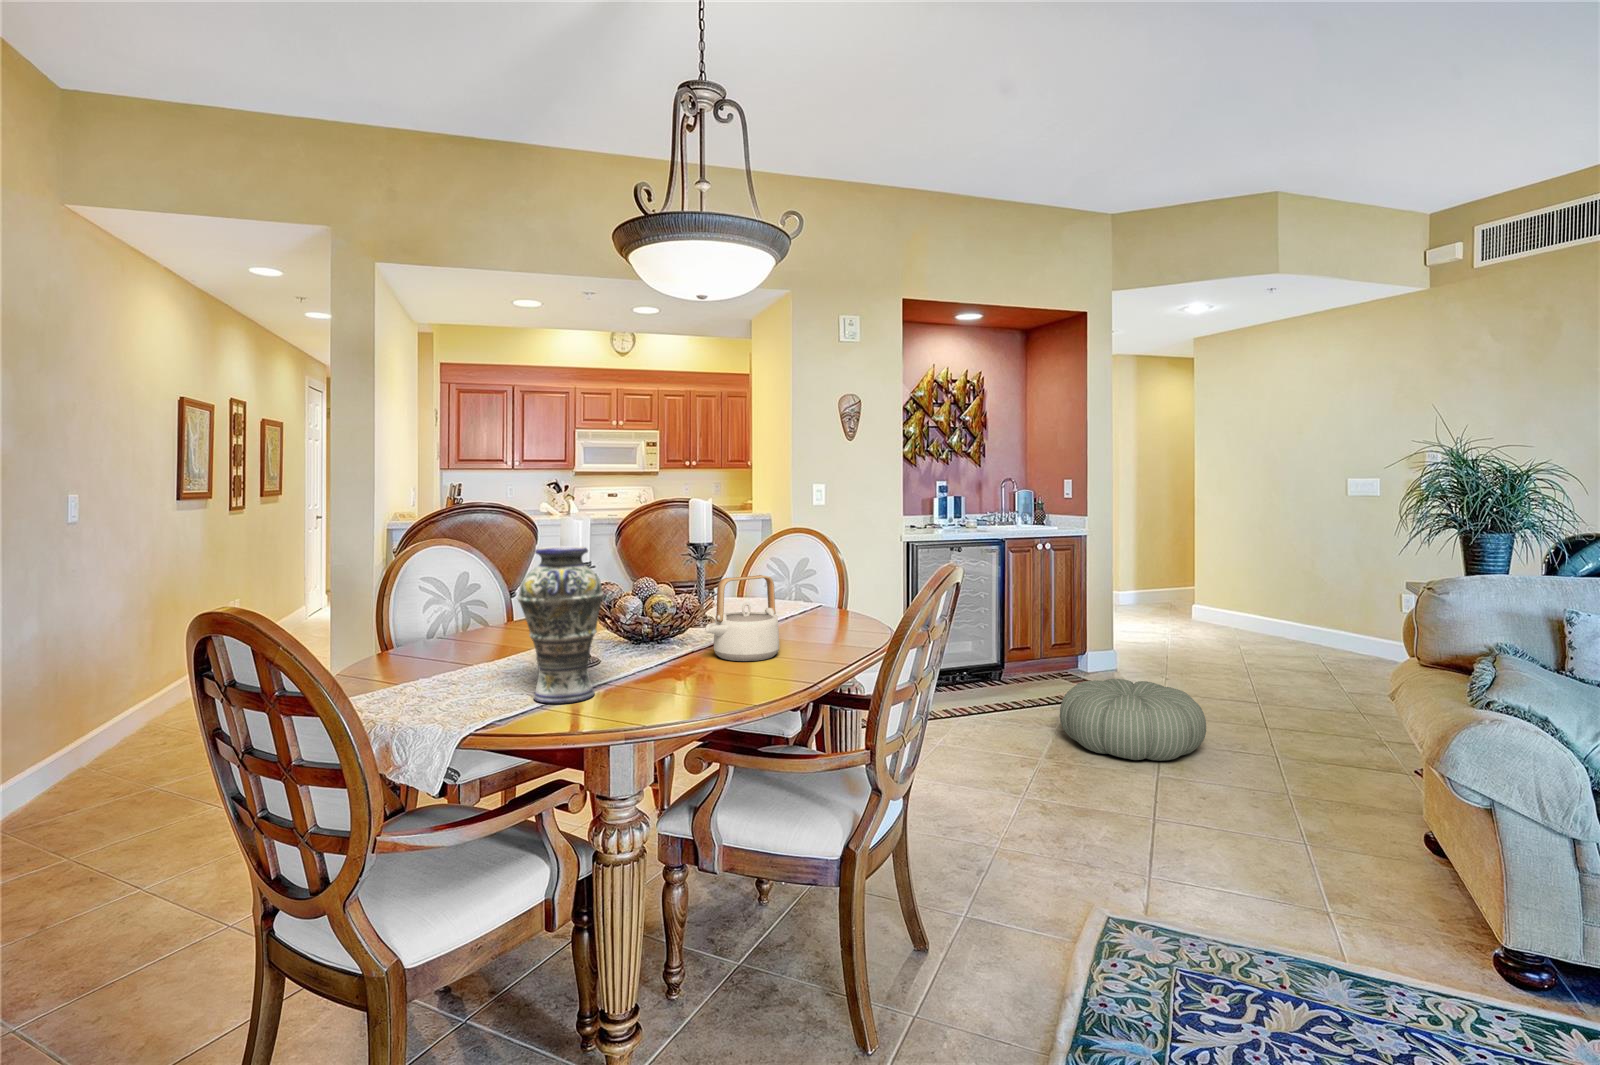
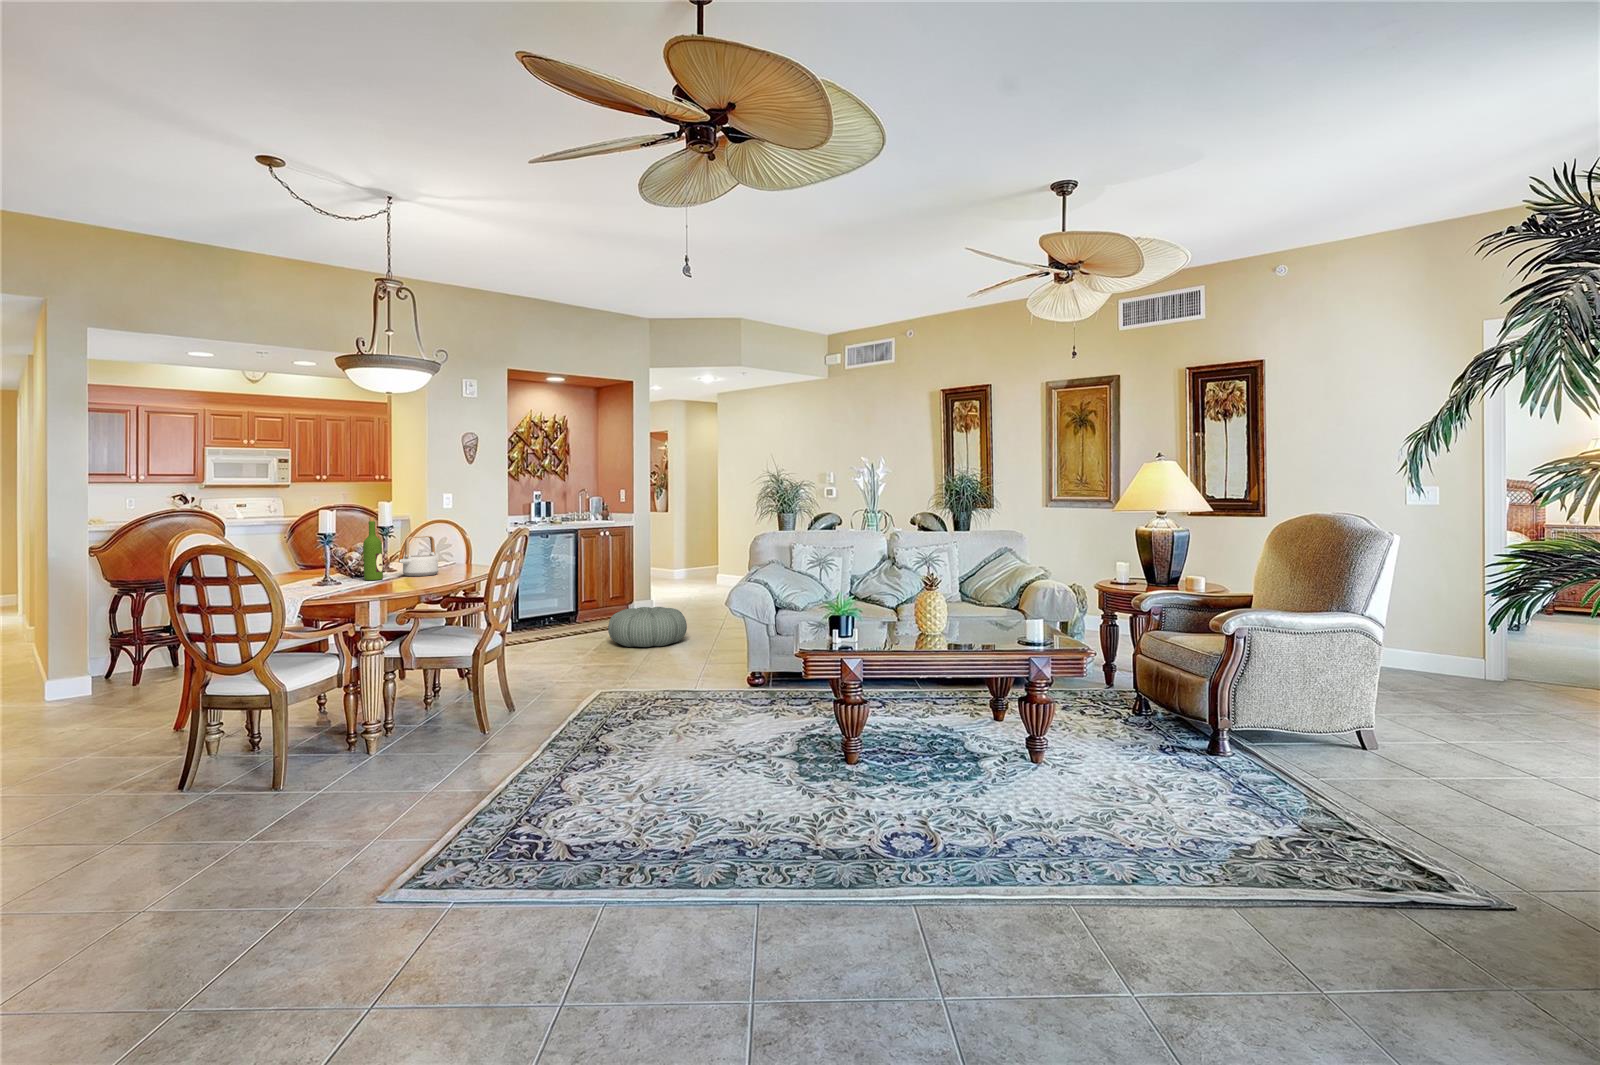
wine bottle: none [636,539,671,671] -> present [363,517,383,580]
vase: present [518,546,604,704] -> none [313,519,356,588]

